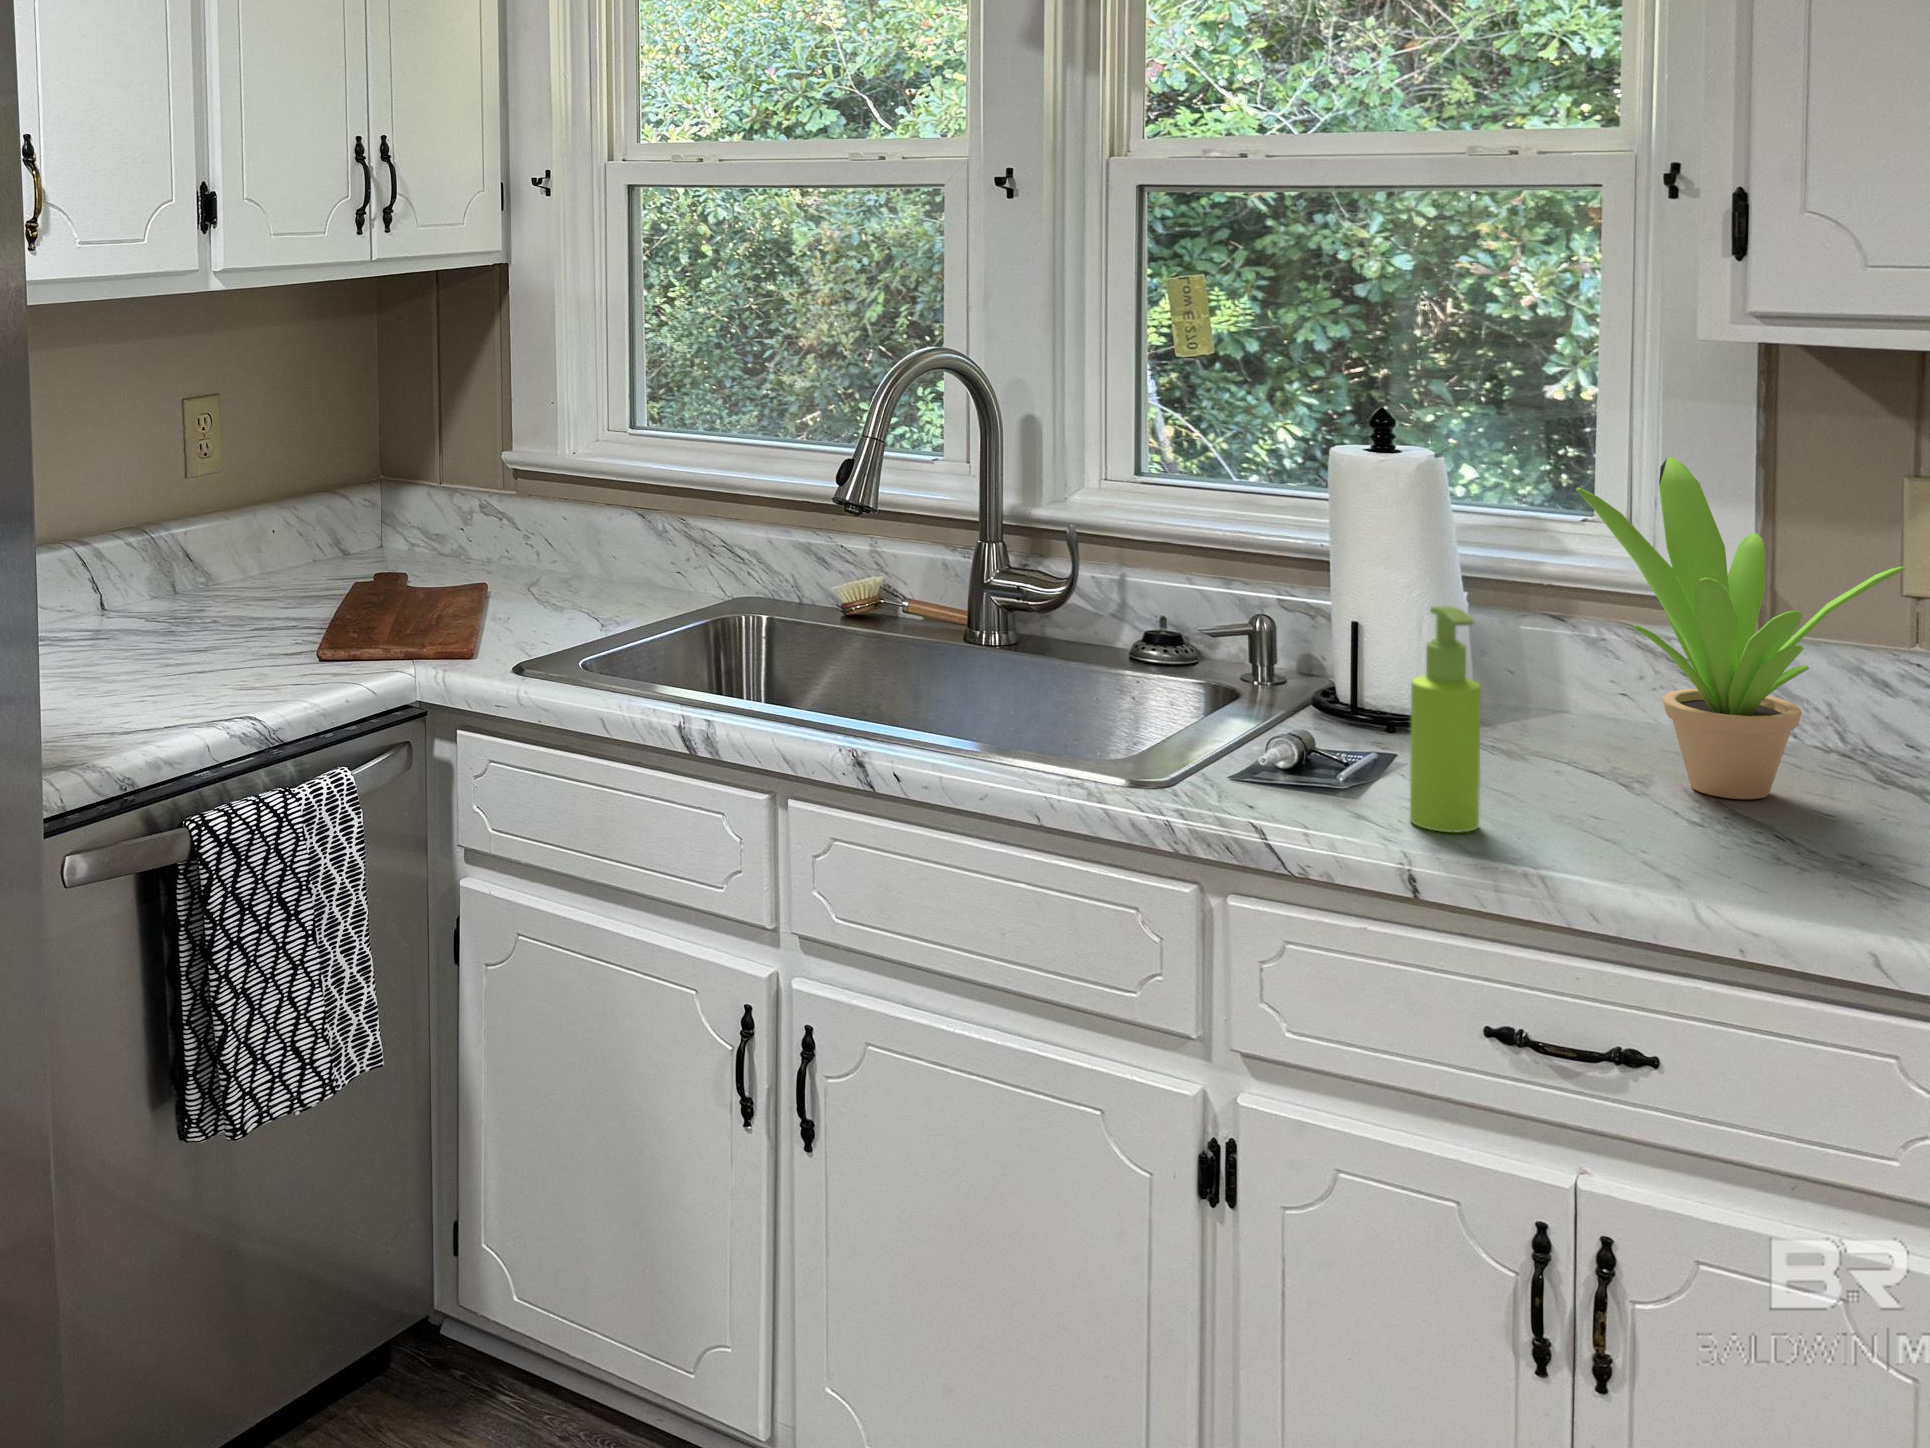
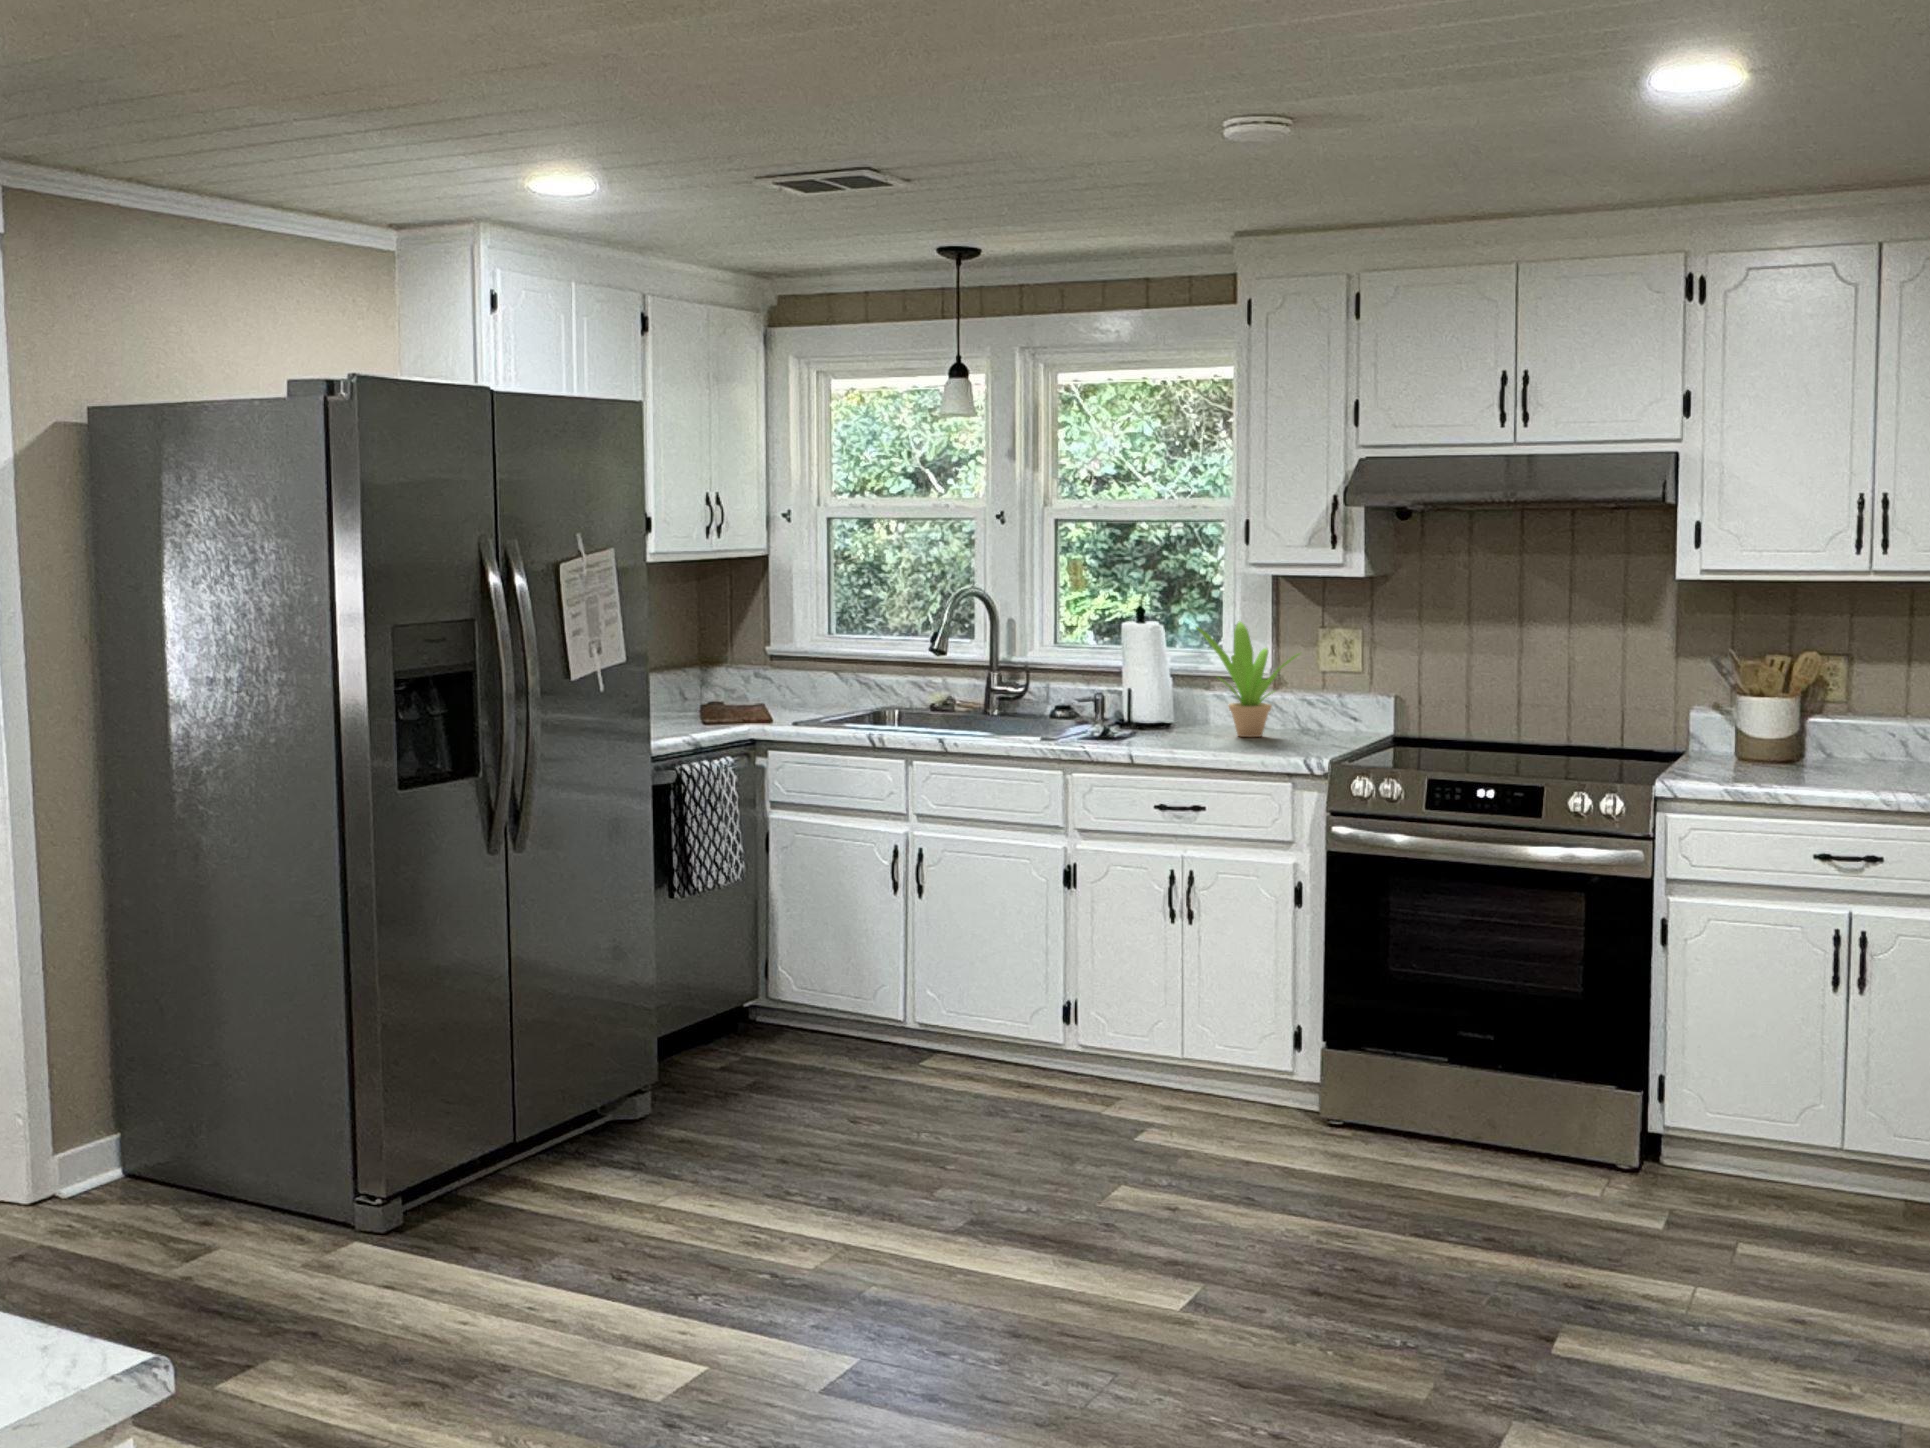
soap dispenser: present [1410,607,1481,833] -> none [1135,666,1158,743]

